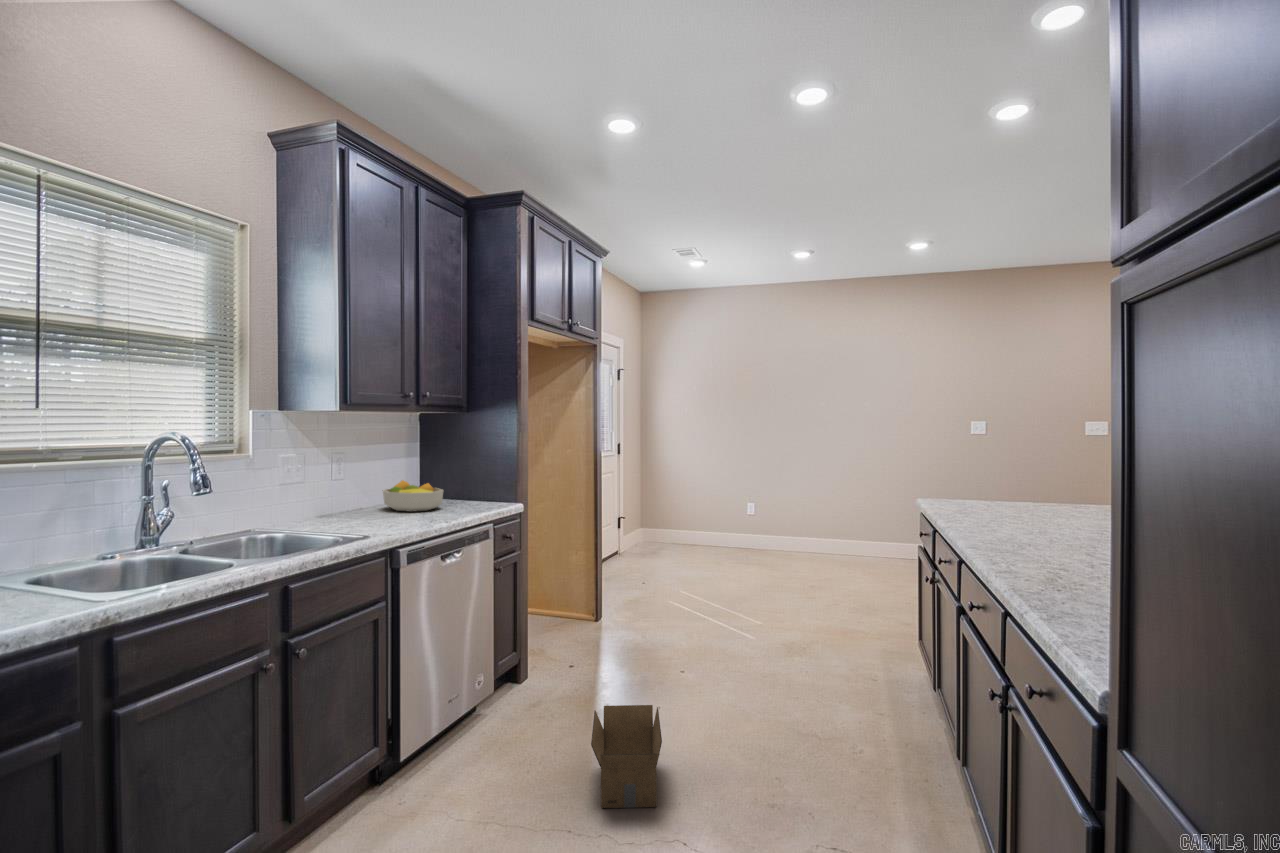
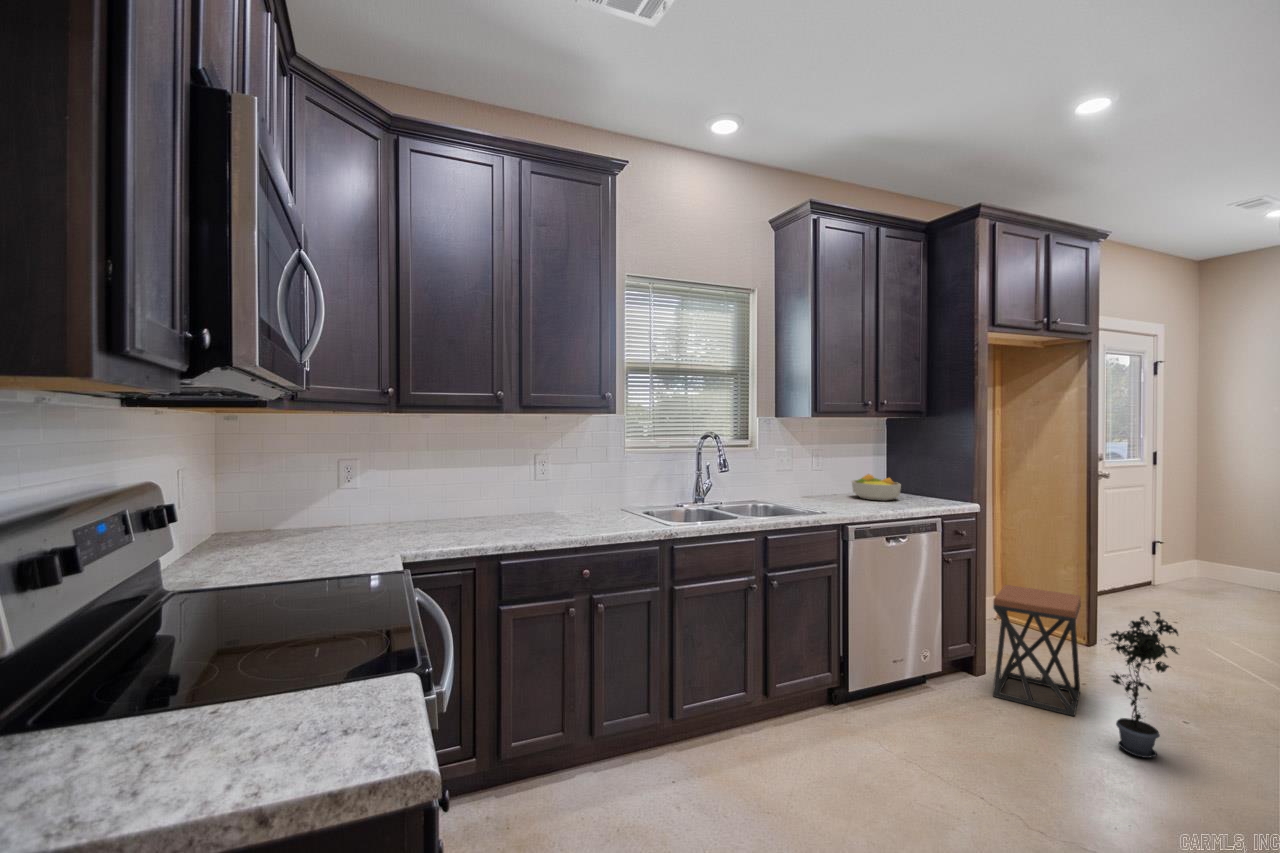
stool: none [543,581,613,703] -> present [993,585,1081,716]
potted plant: none [639,586,697,722] -> present [1109,611,1178,758]
cardboard box: present [591,705,662,808] -> none [1010,705,1104,814]

